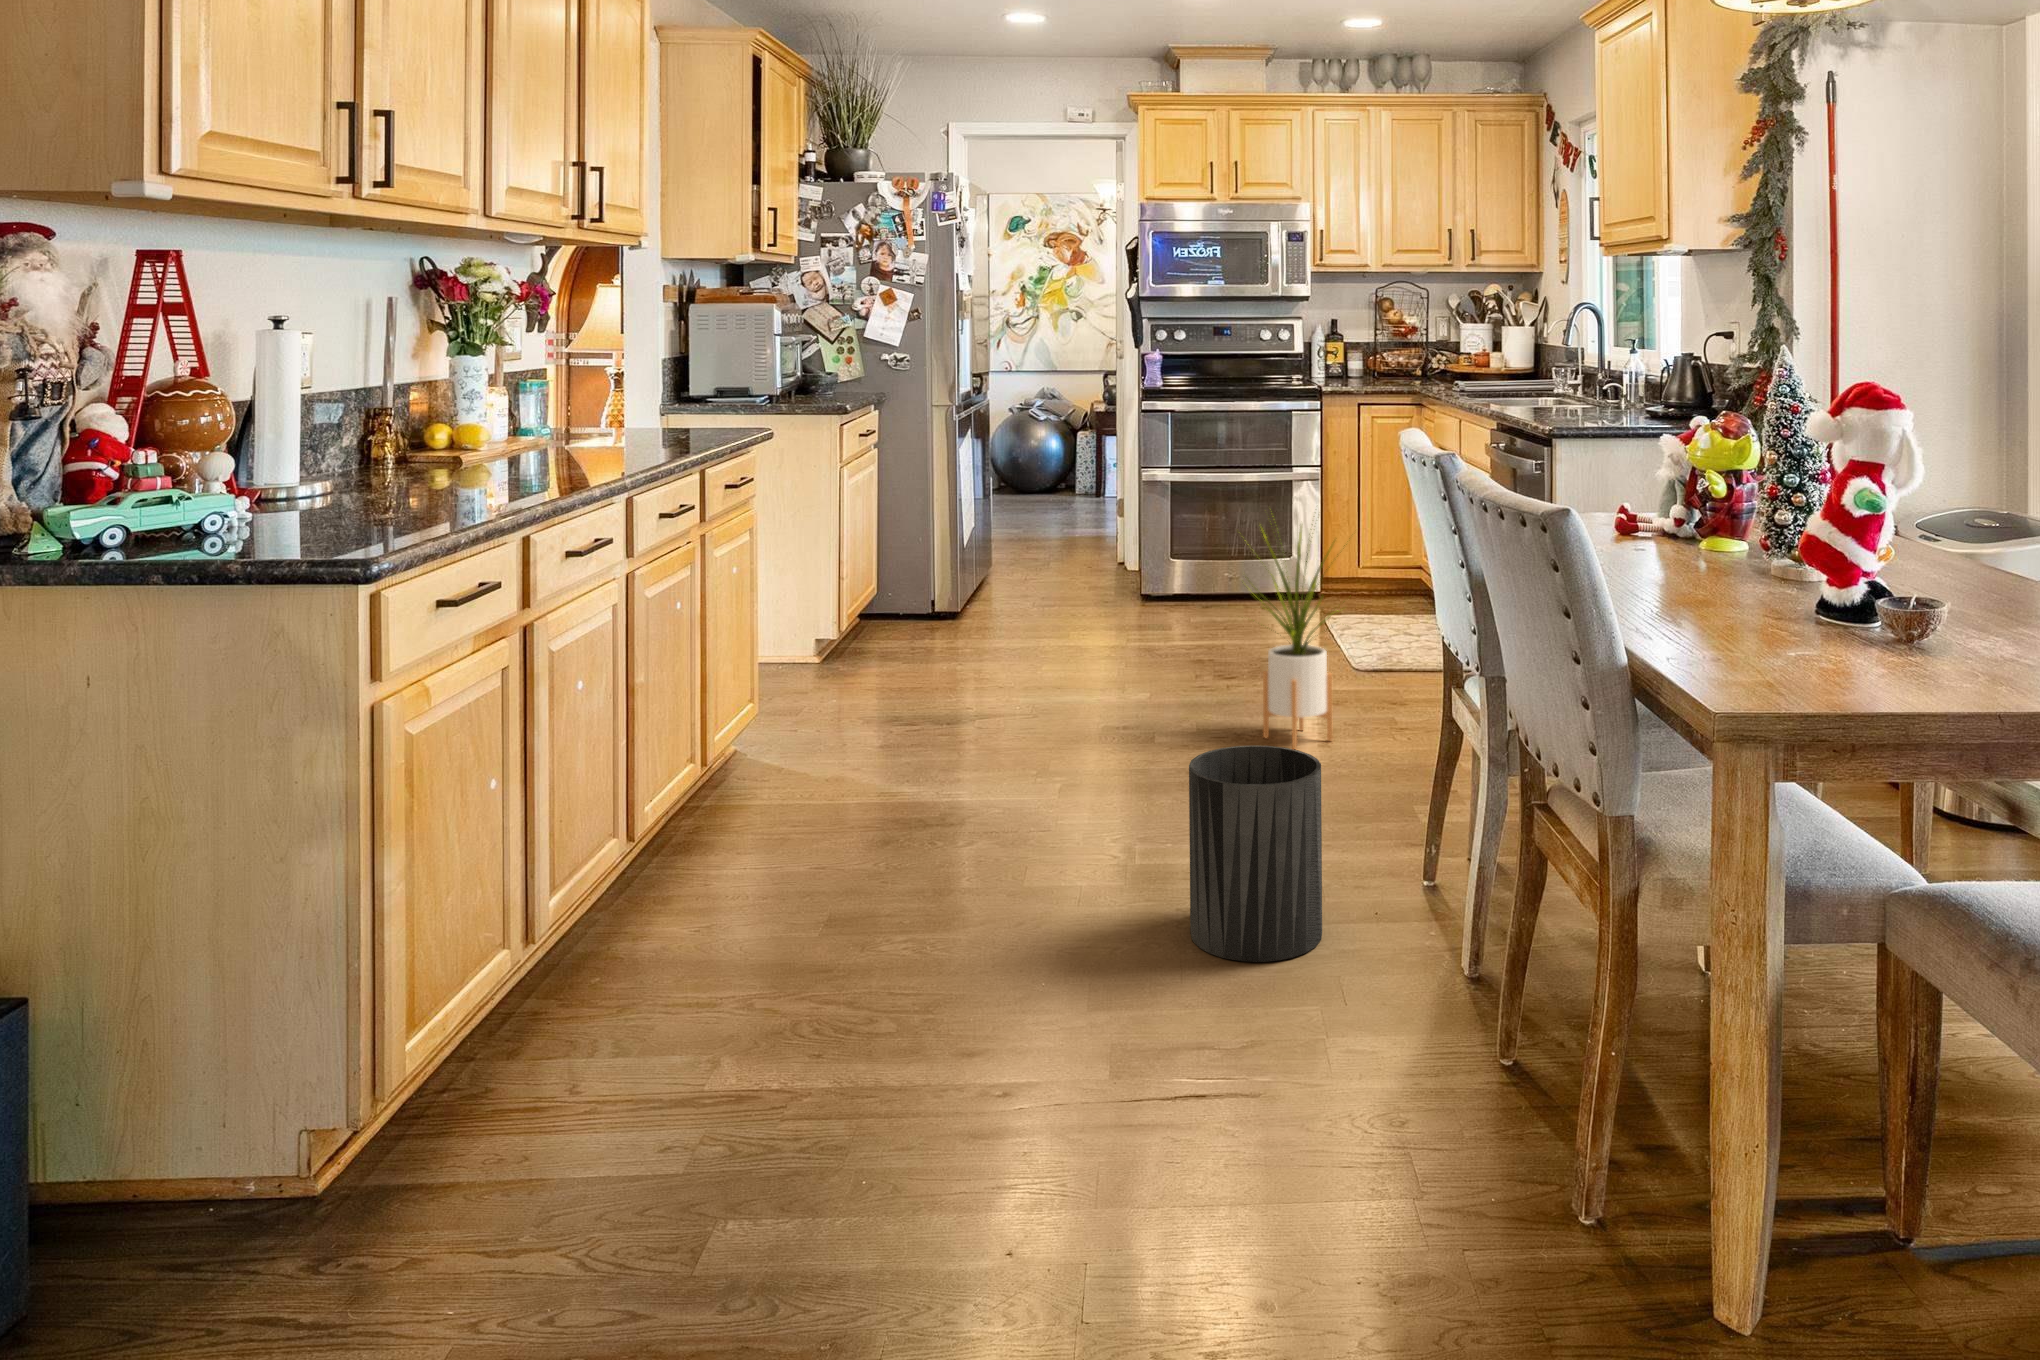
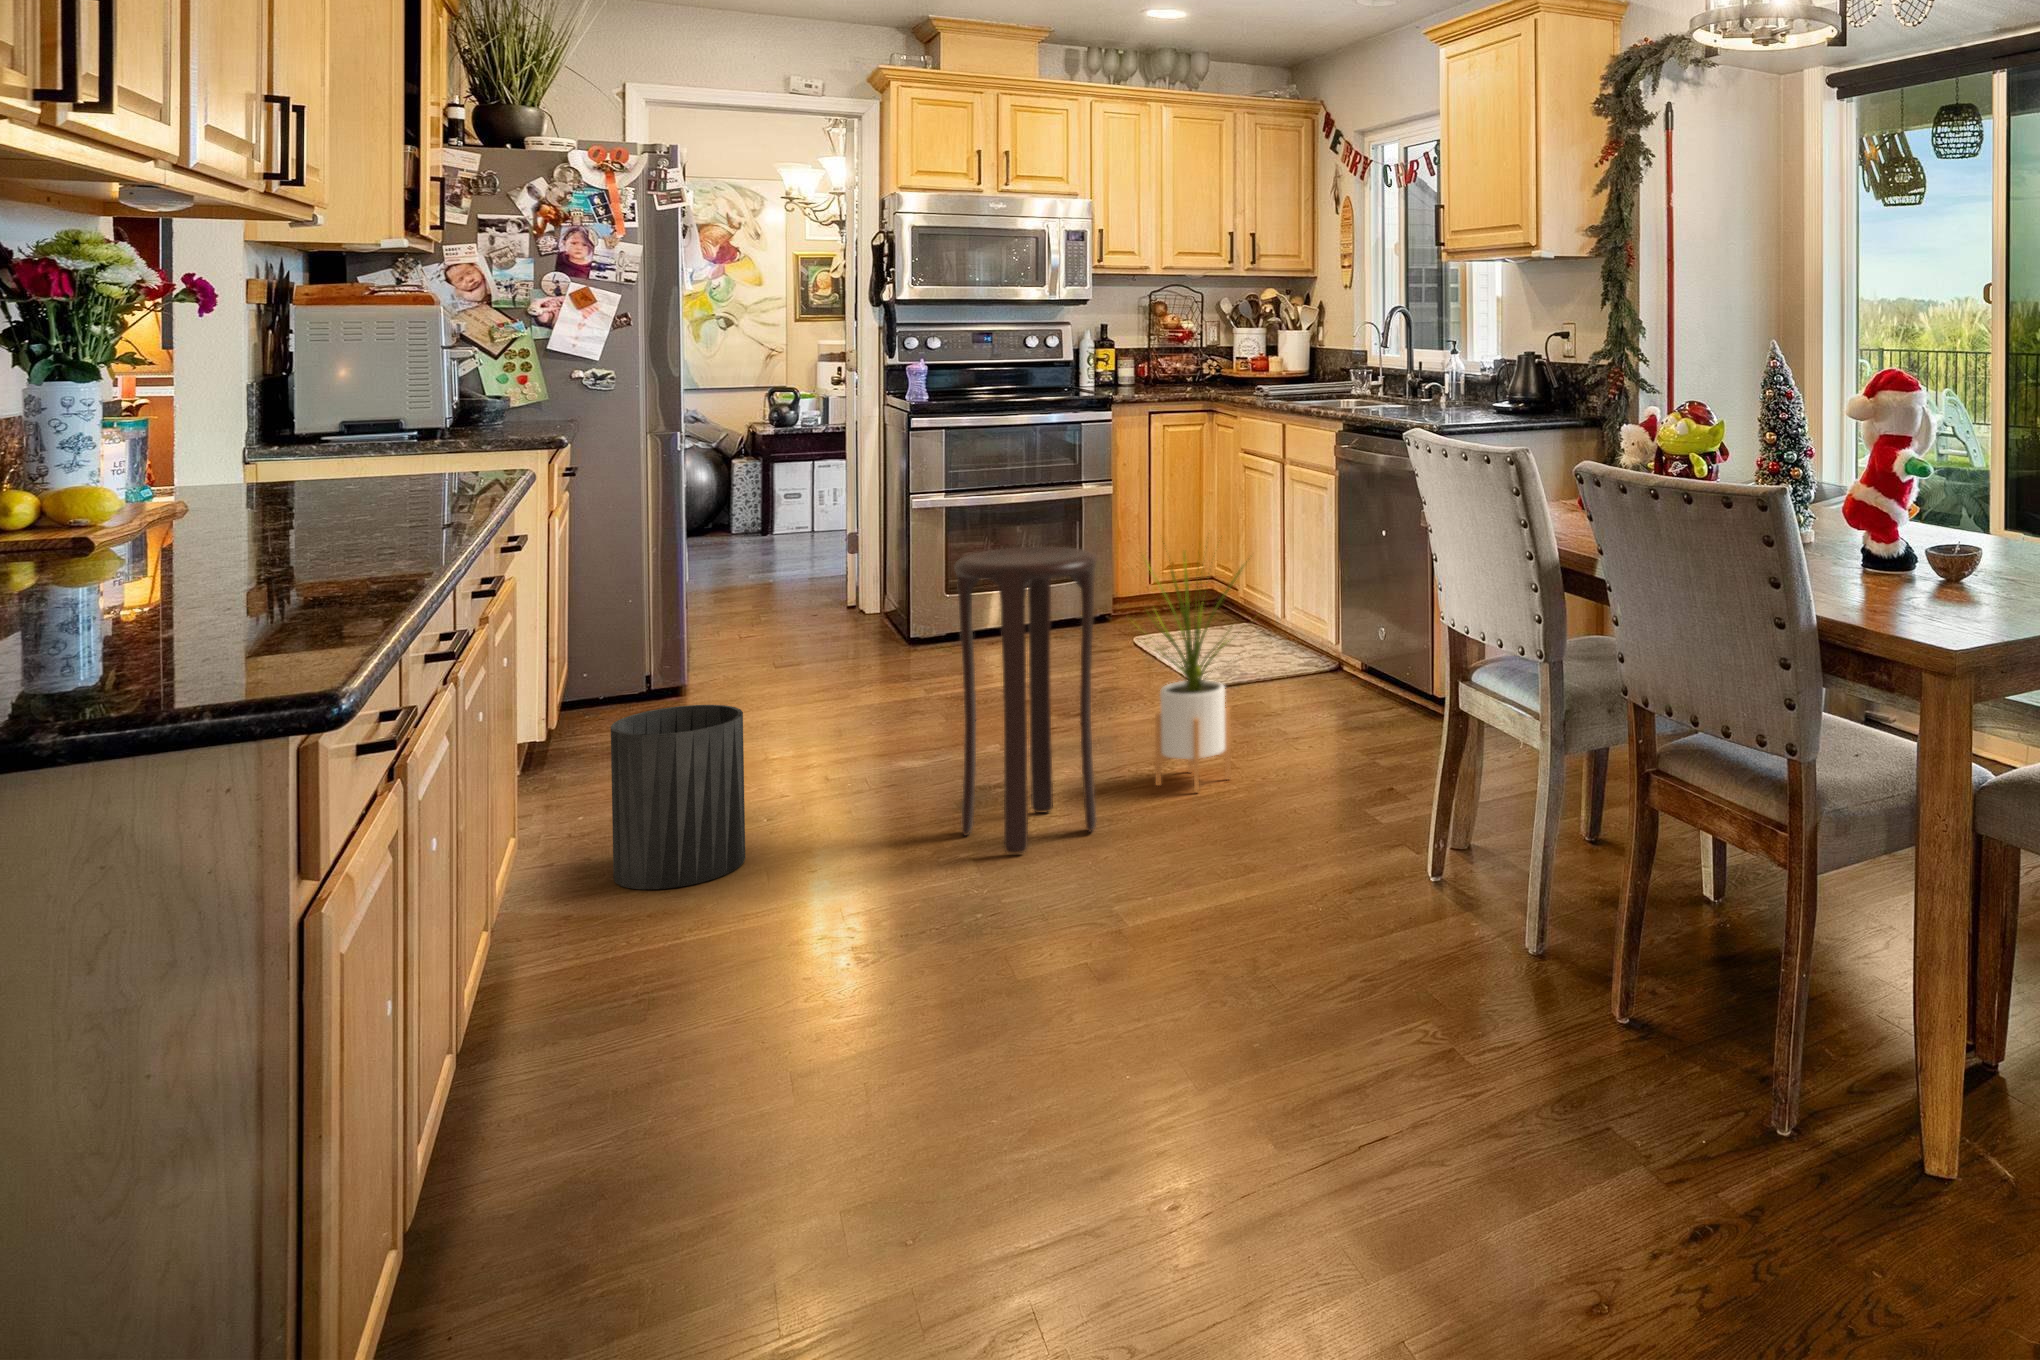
stool: none [1070,511,1191,780] -> present [954,547,1096,854]
trash can: present [1189,745,1322,962] -> present [611,705,745,889]

